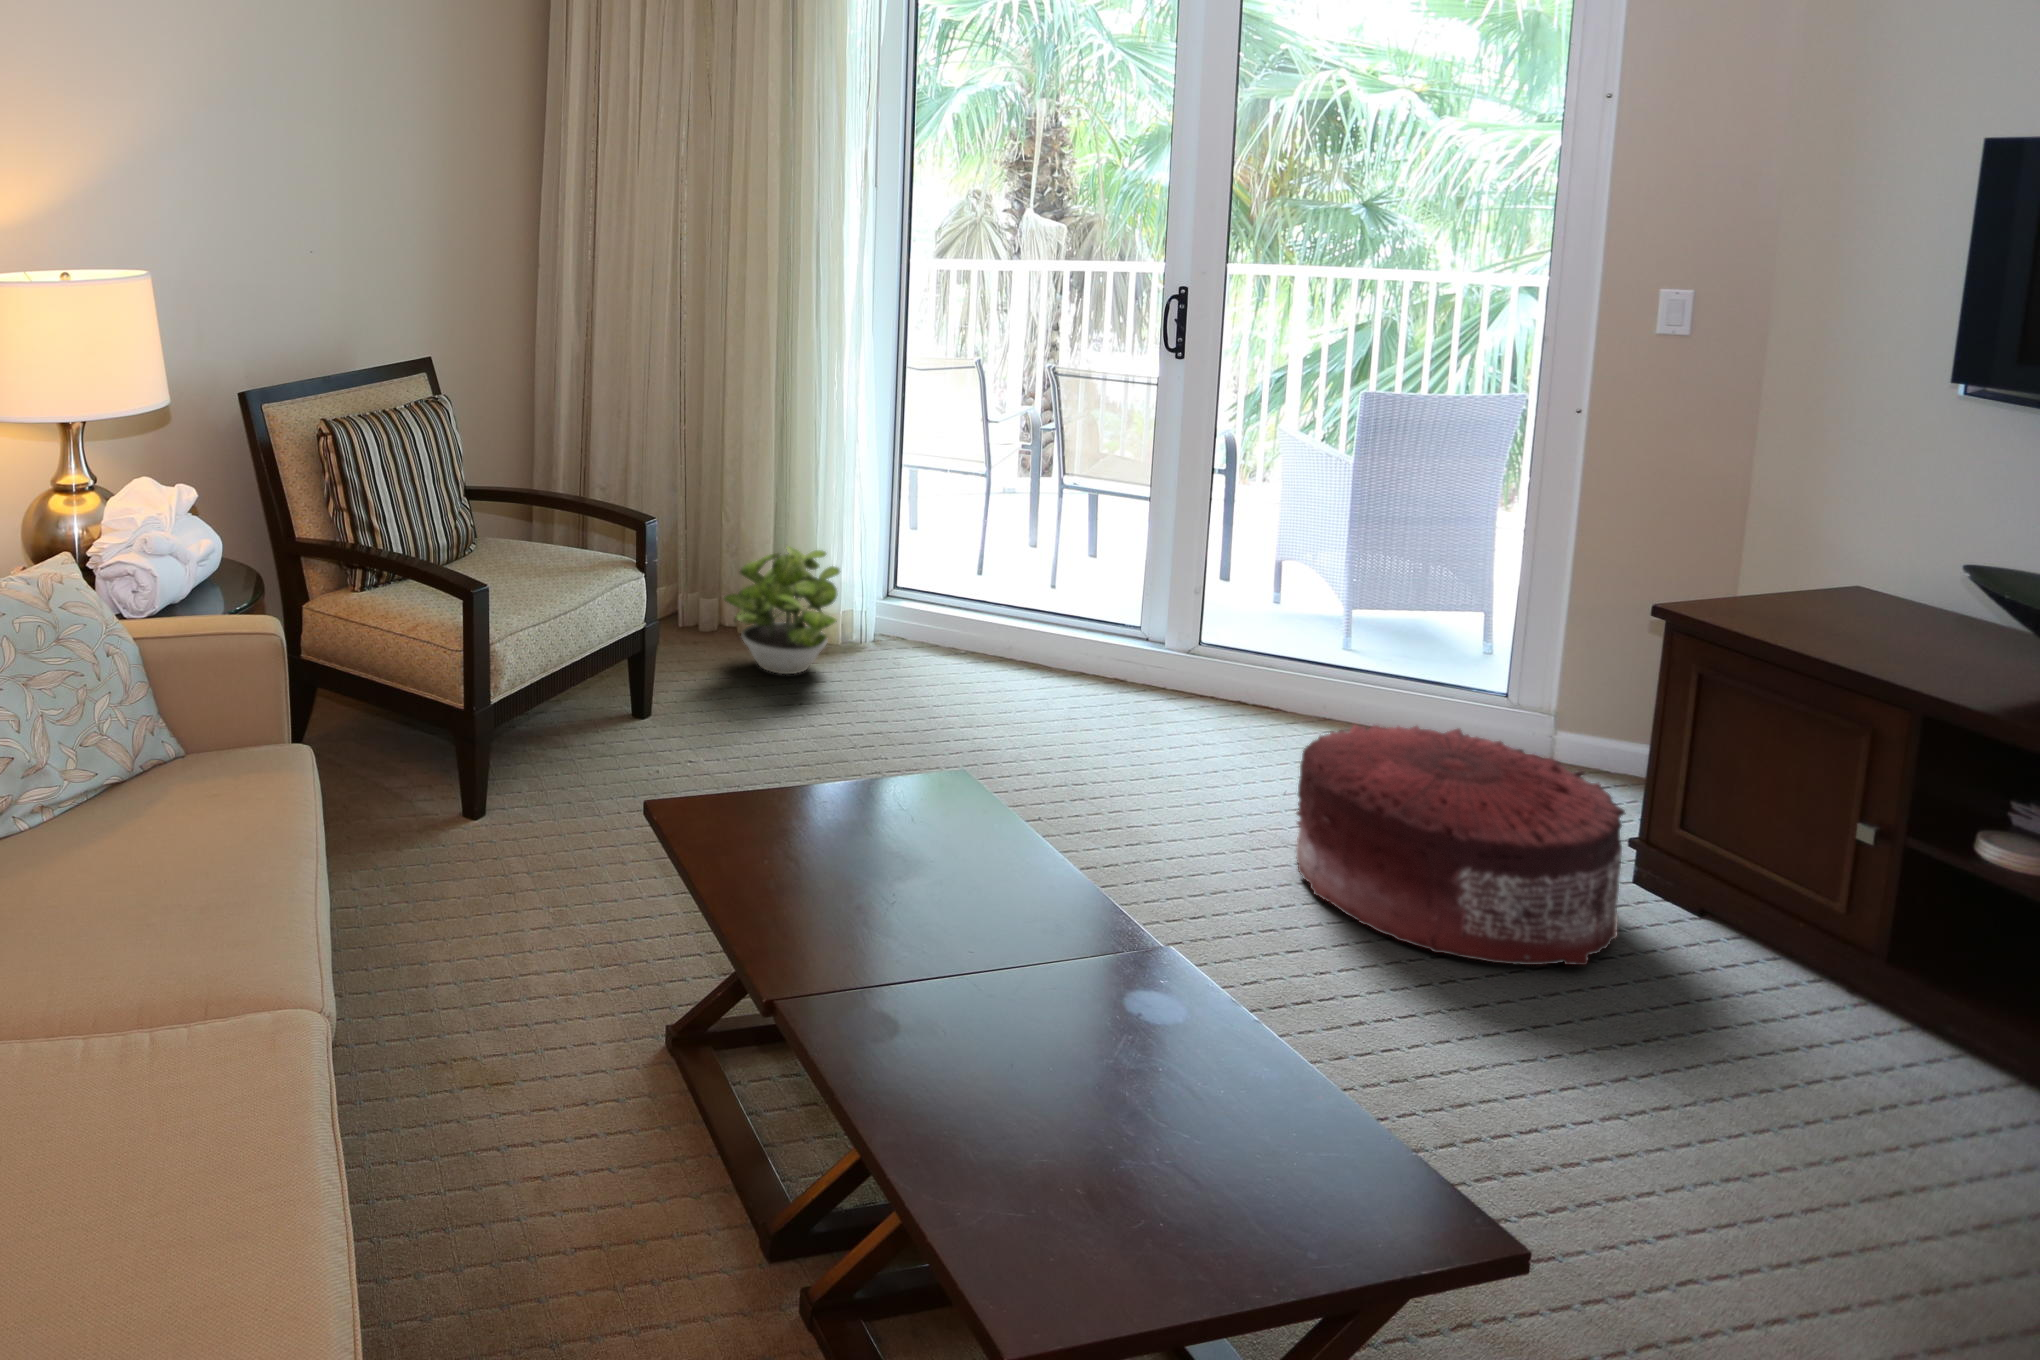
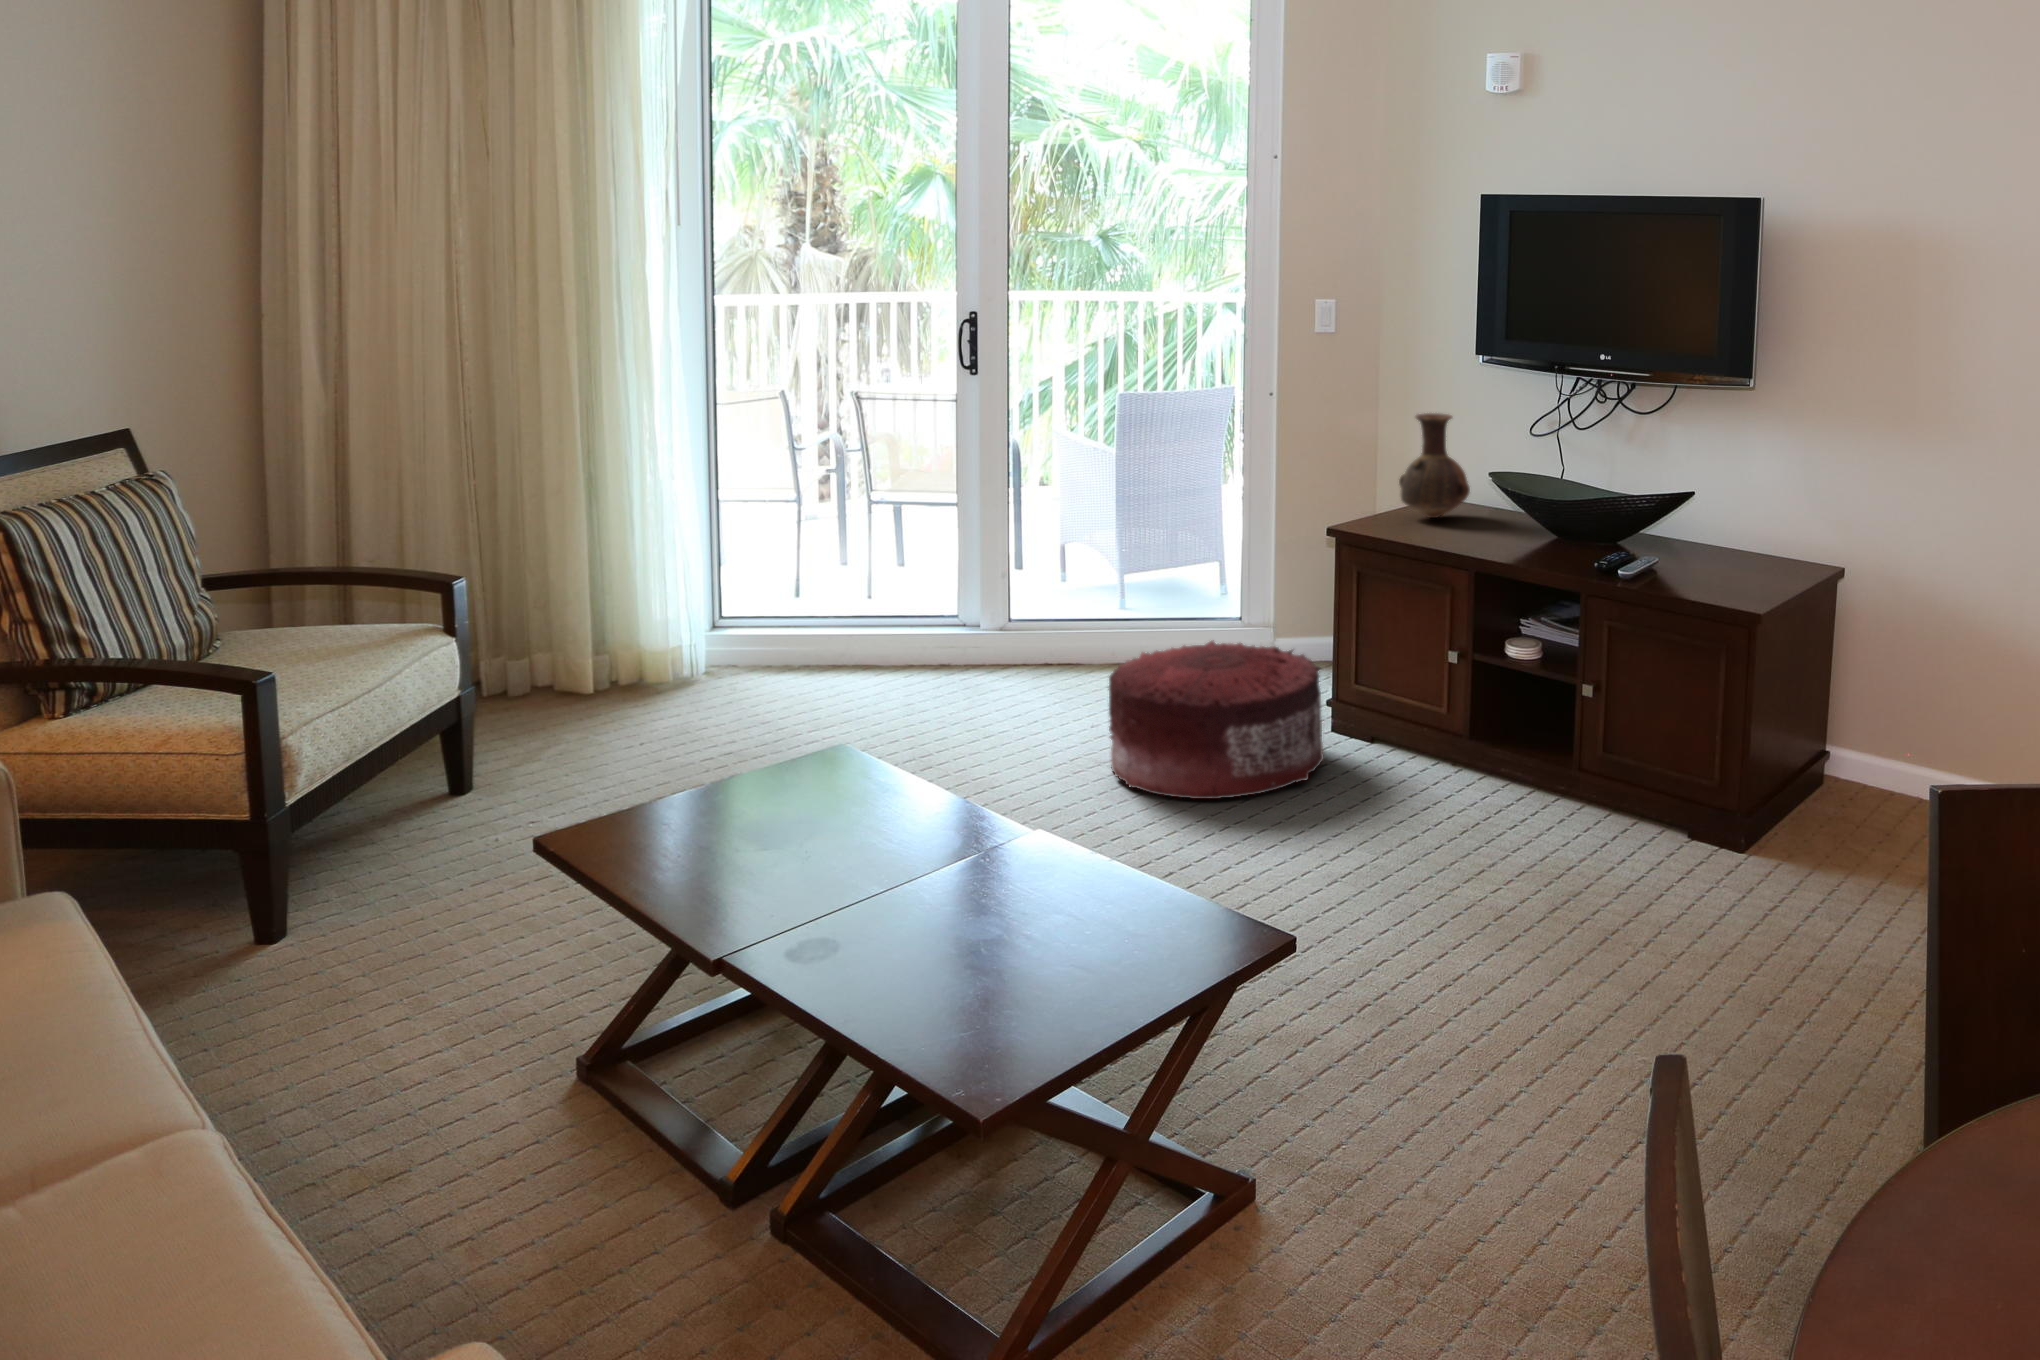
vase: none [1798,479,1940,635] -> present [1399,413,1470,518]
potted plant: present [724,546,840,674] -> none [527,606,661,742]

